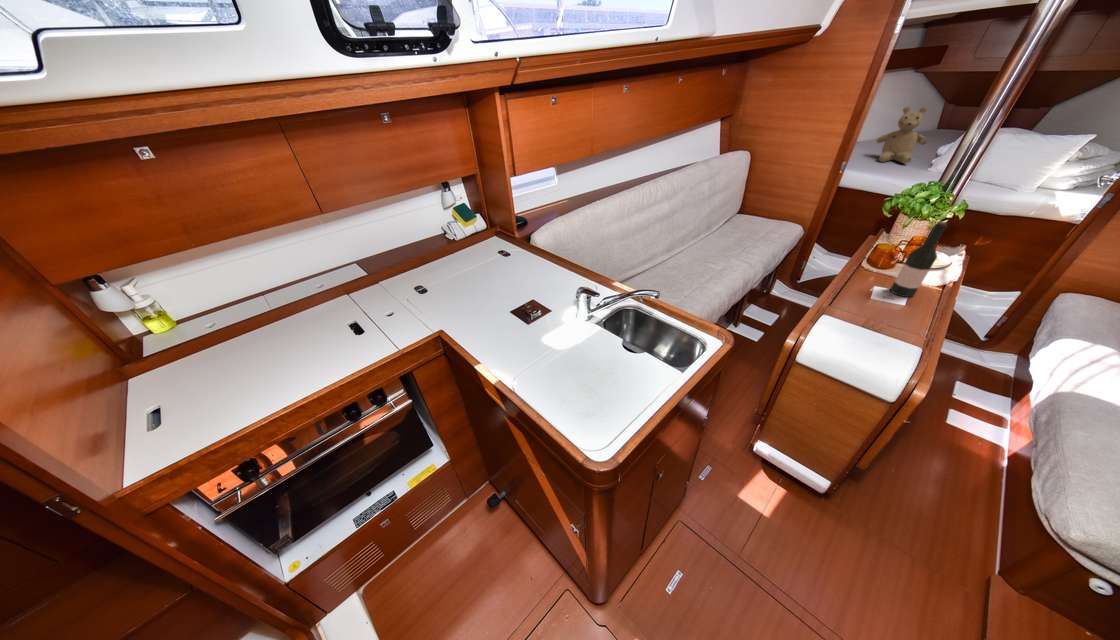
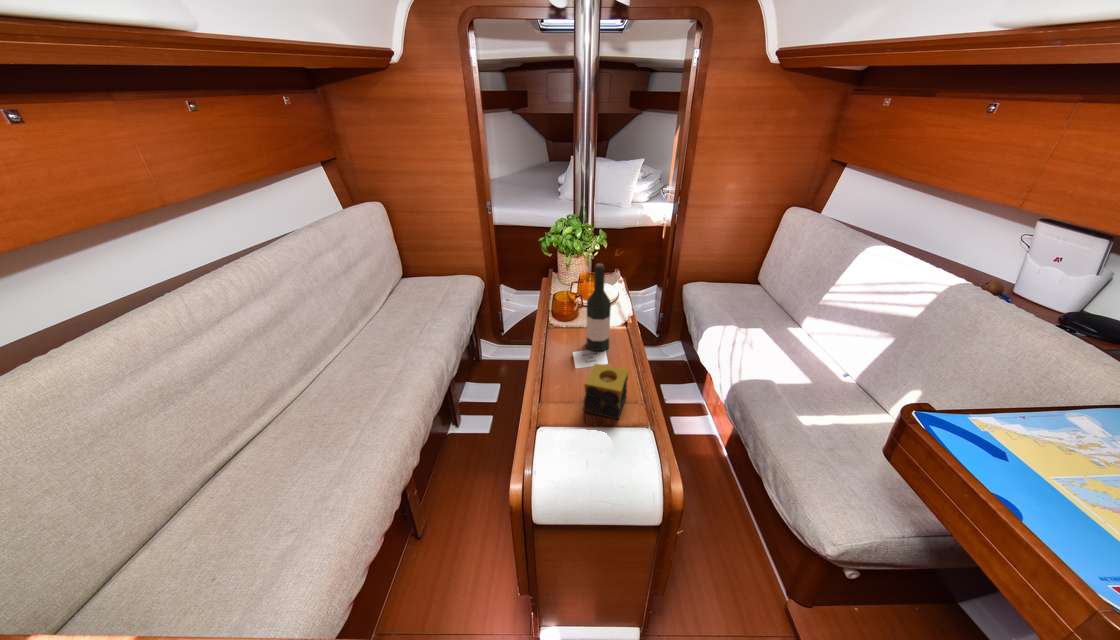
teddy bear: present [876,107,927,163] -> none [509,142,547,195]
candle: none [865,293,924,335] -> present [583,364,628,419]

